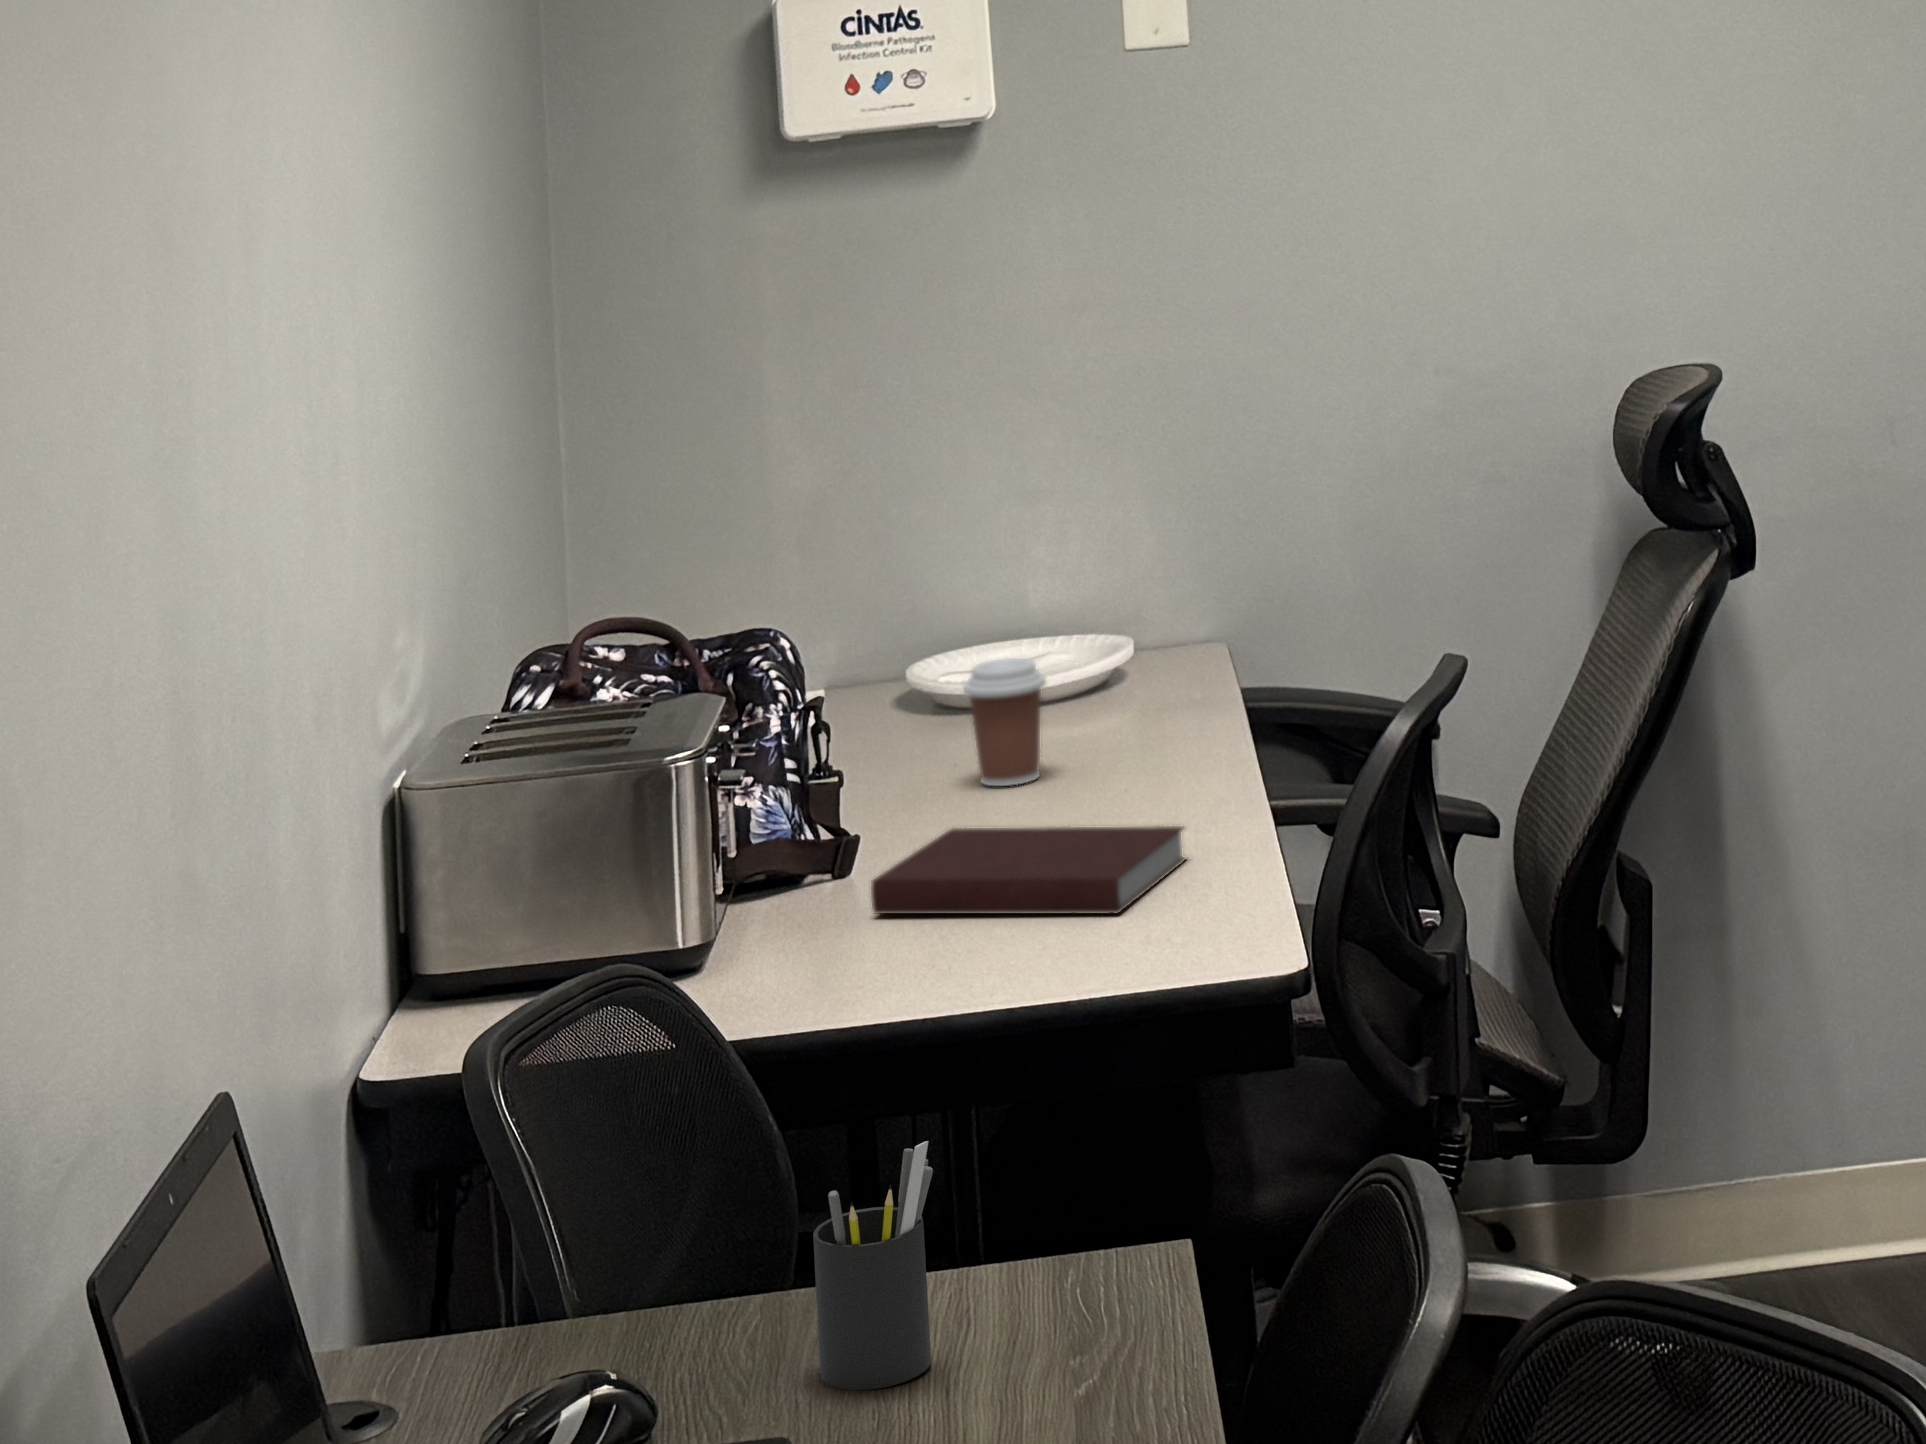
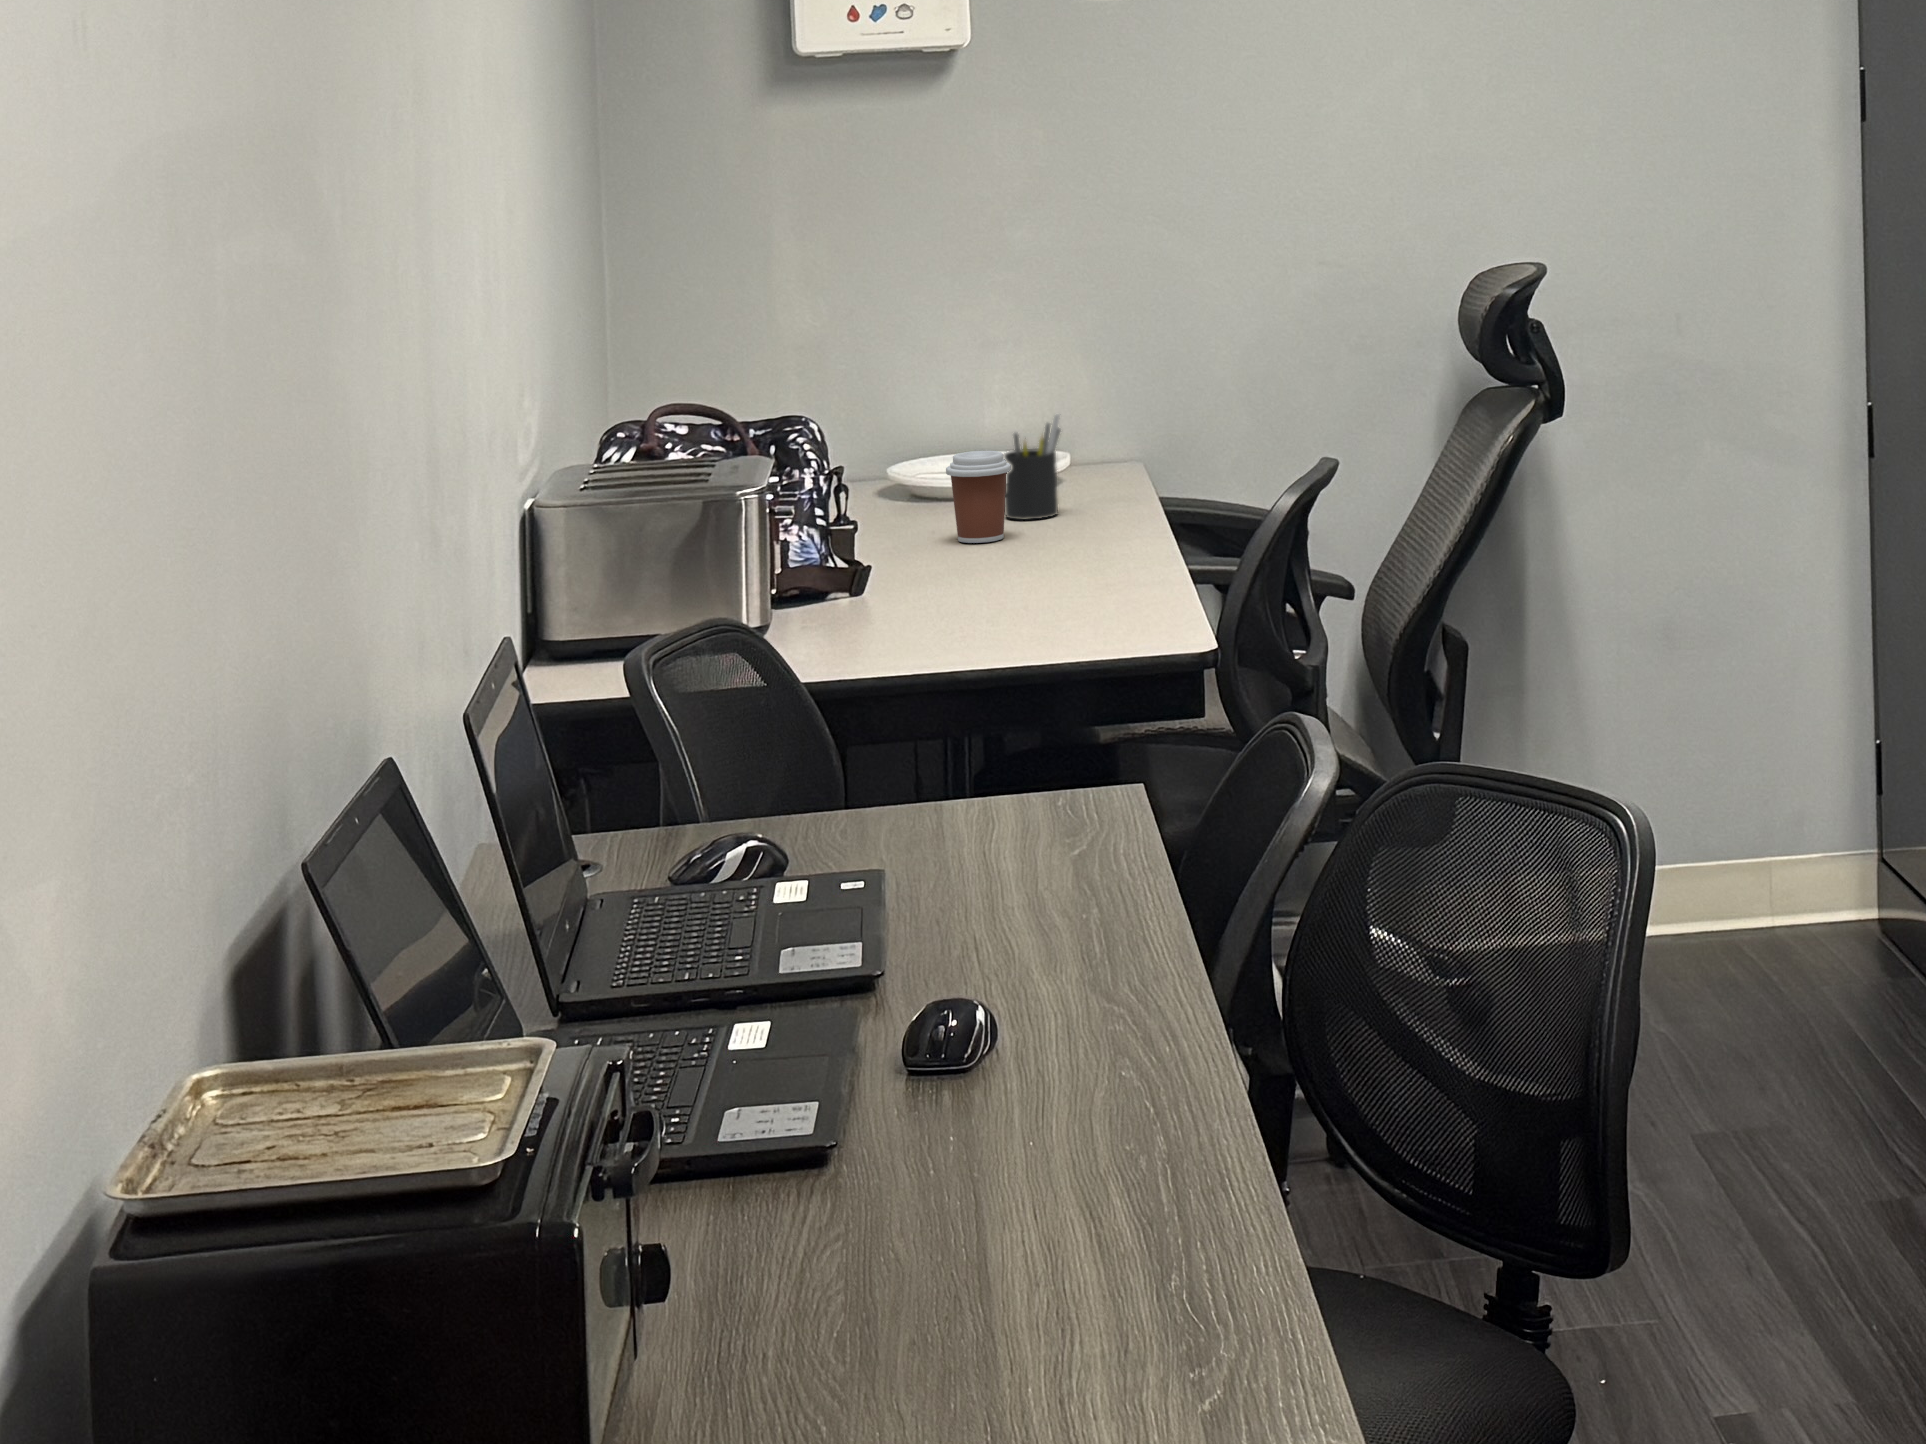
notebook: present [871,826,1186,914] -> none [886,562,1123,617]
pen holder: present [813,1141,933,1390] -> present [1004,414,1061,520]

